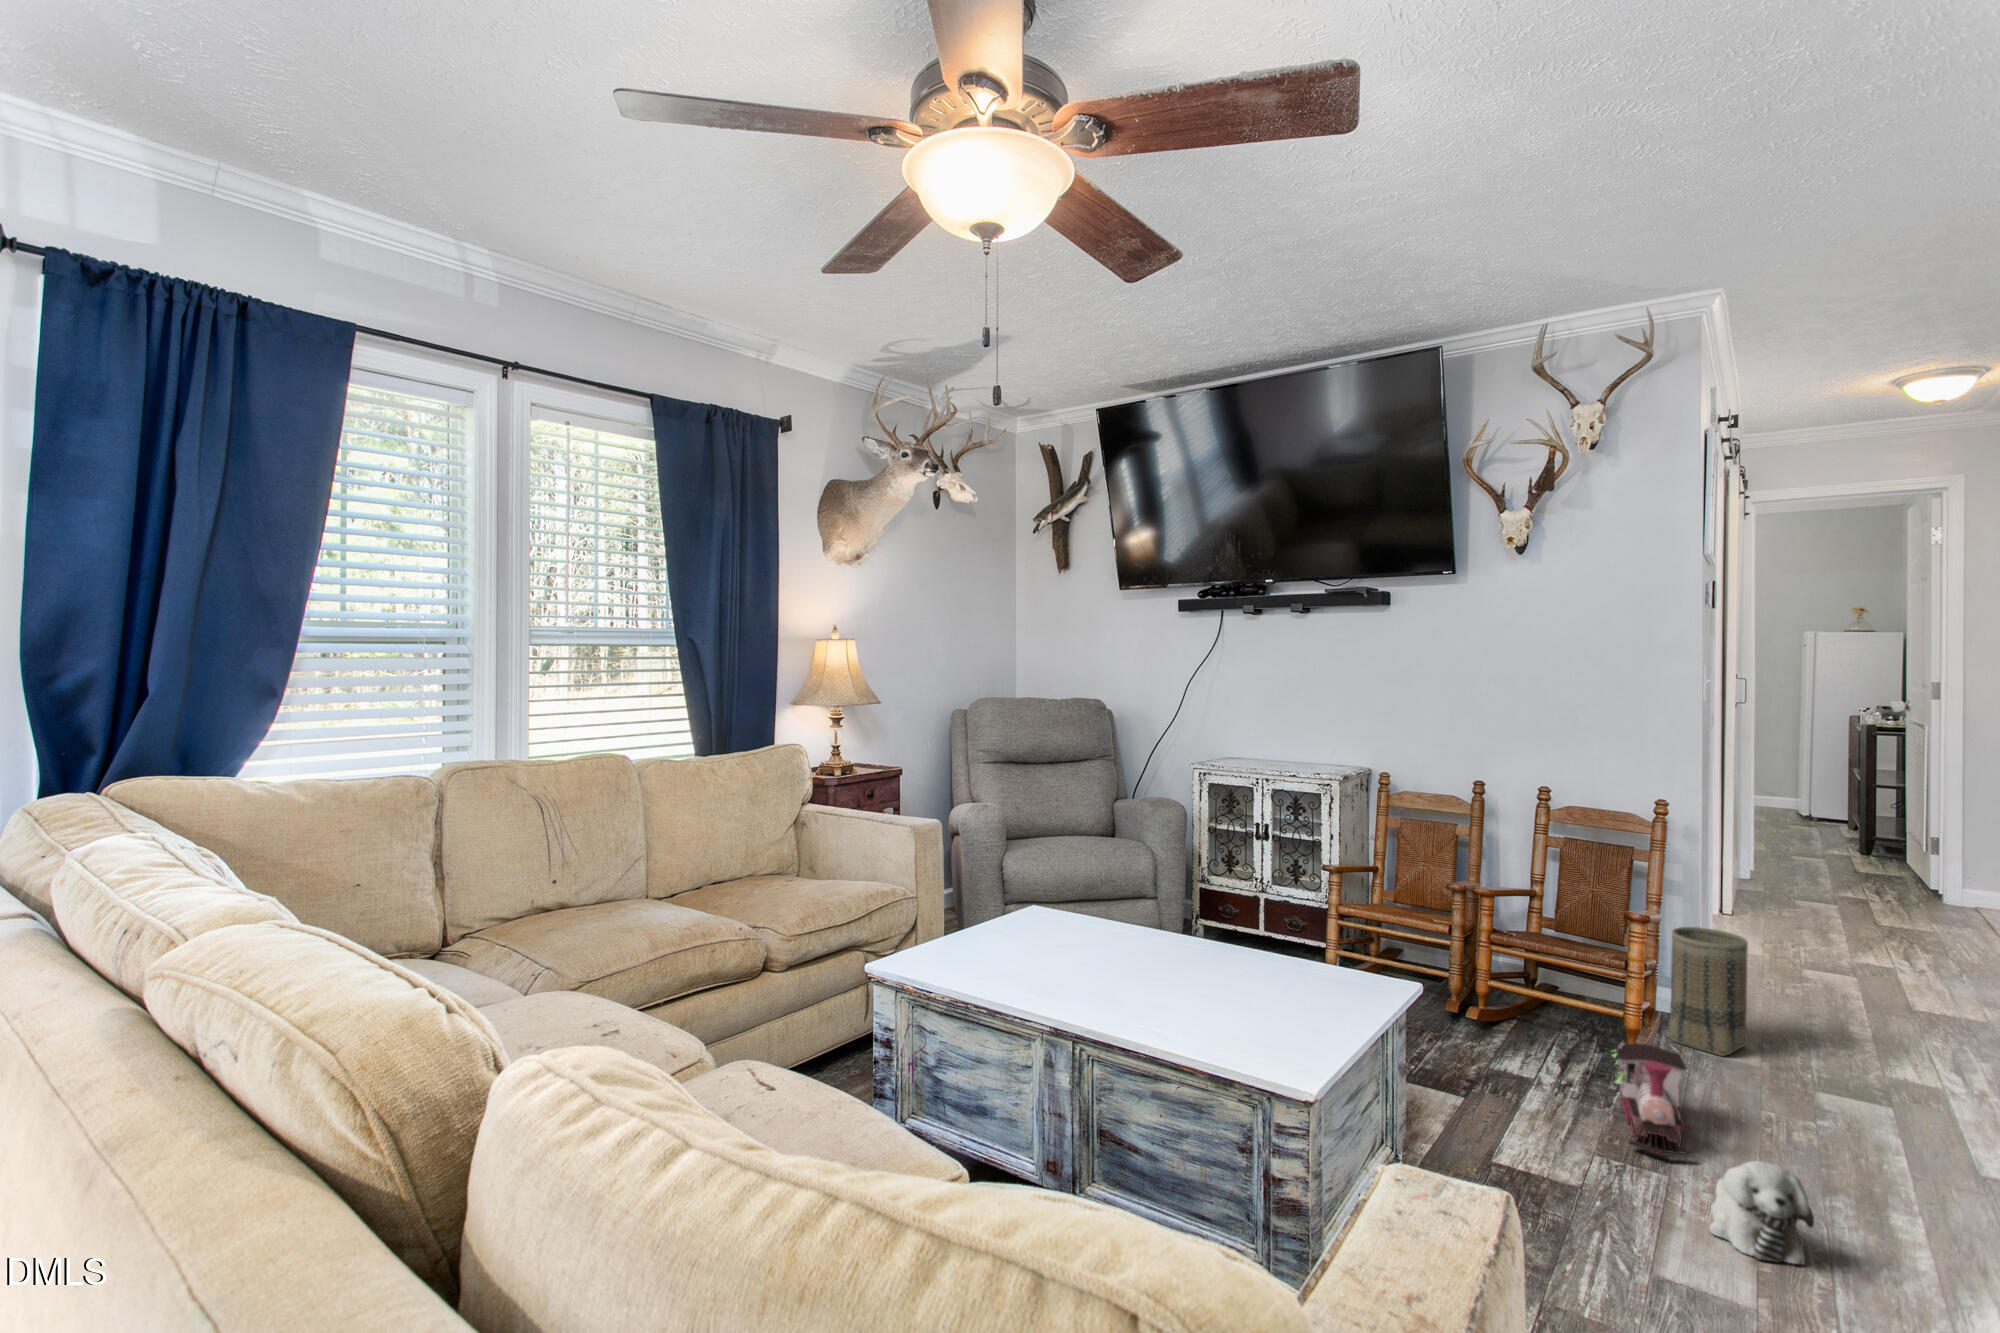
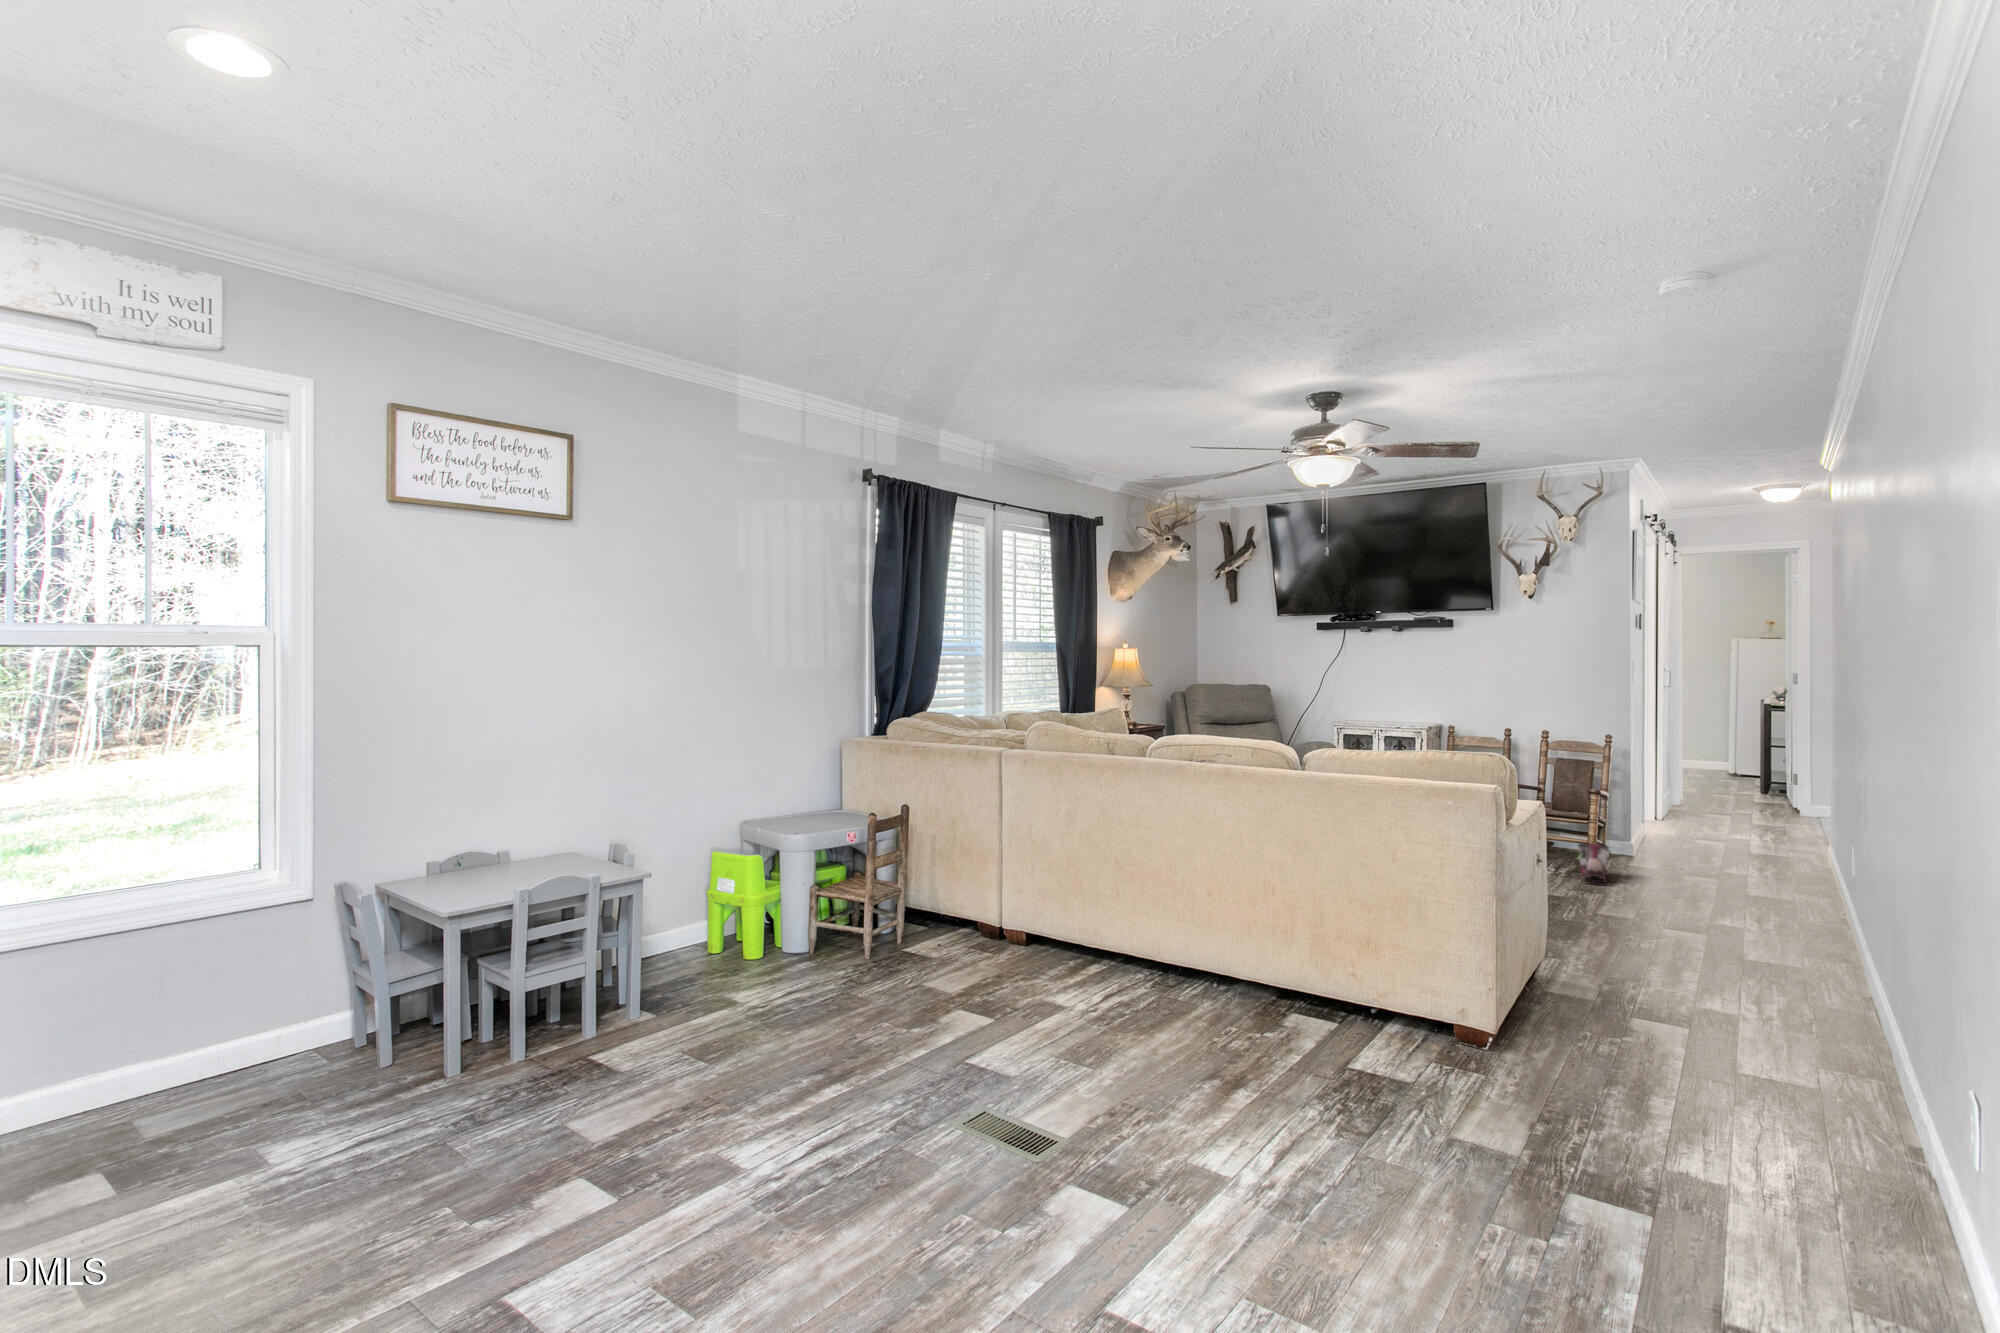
basket: present [1669,927,1748,1056] -> none [1610,799,1649,861]
plush toy: present [1709,1161,1814,1264] -> none [1612,865,1653,904]

